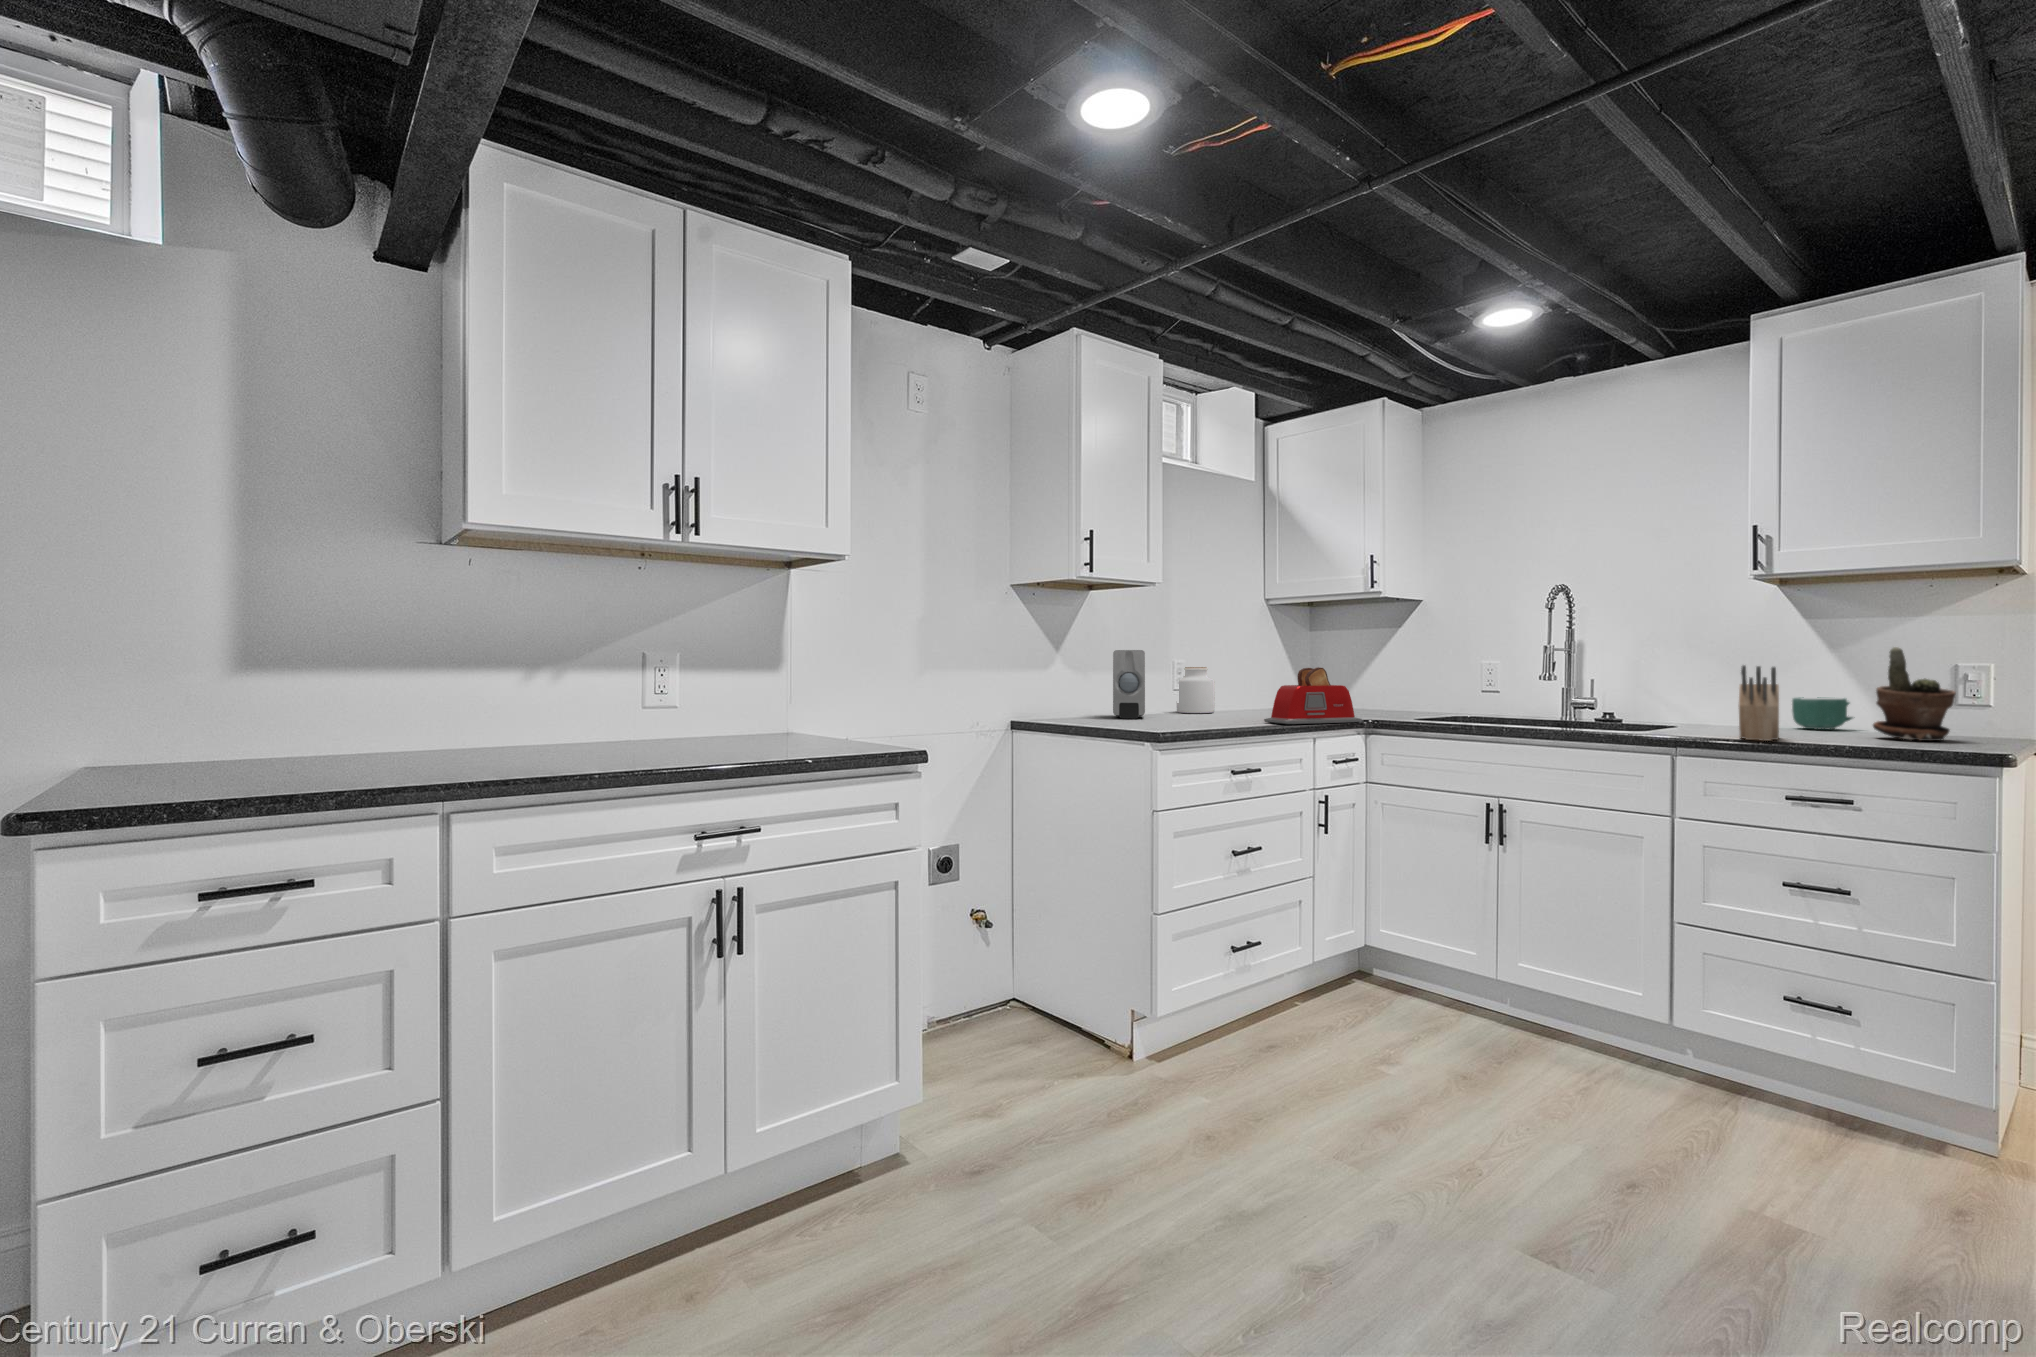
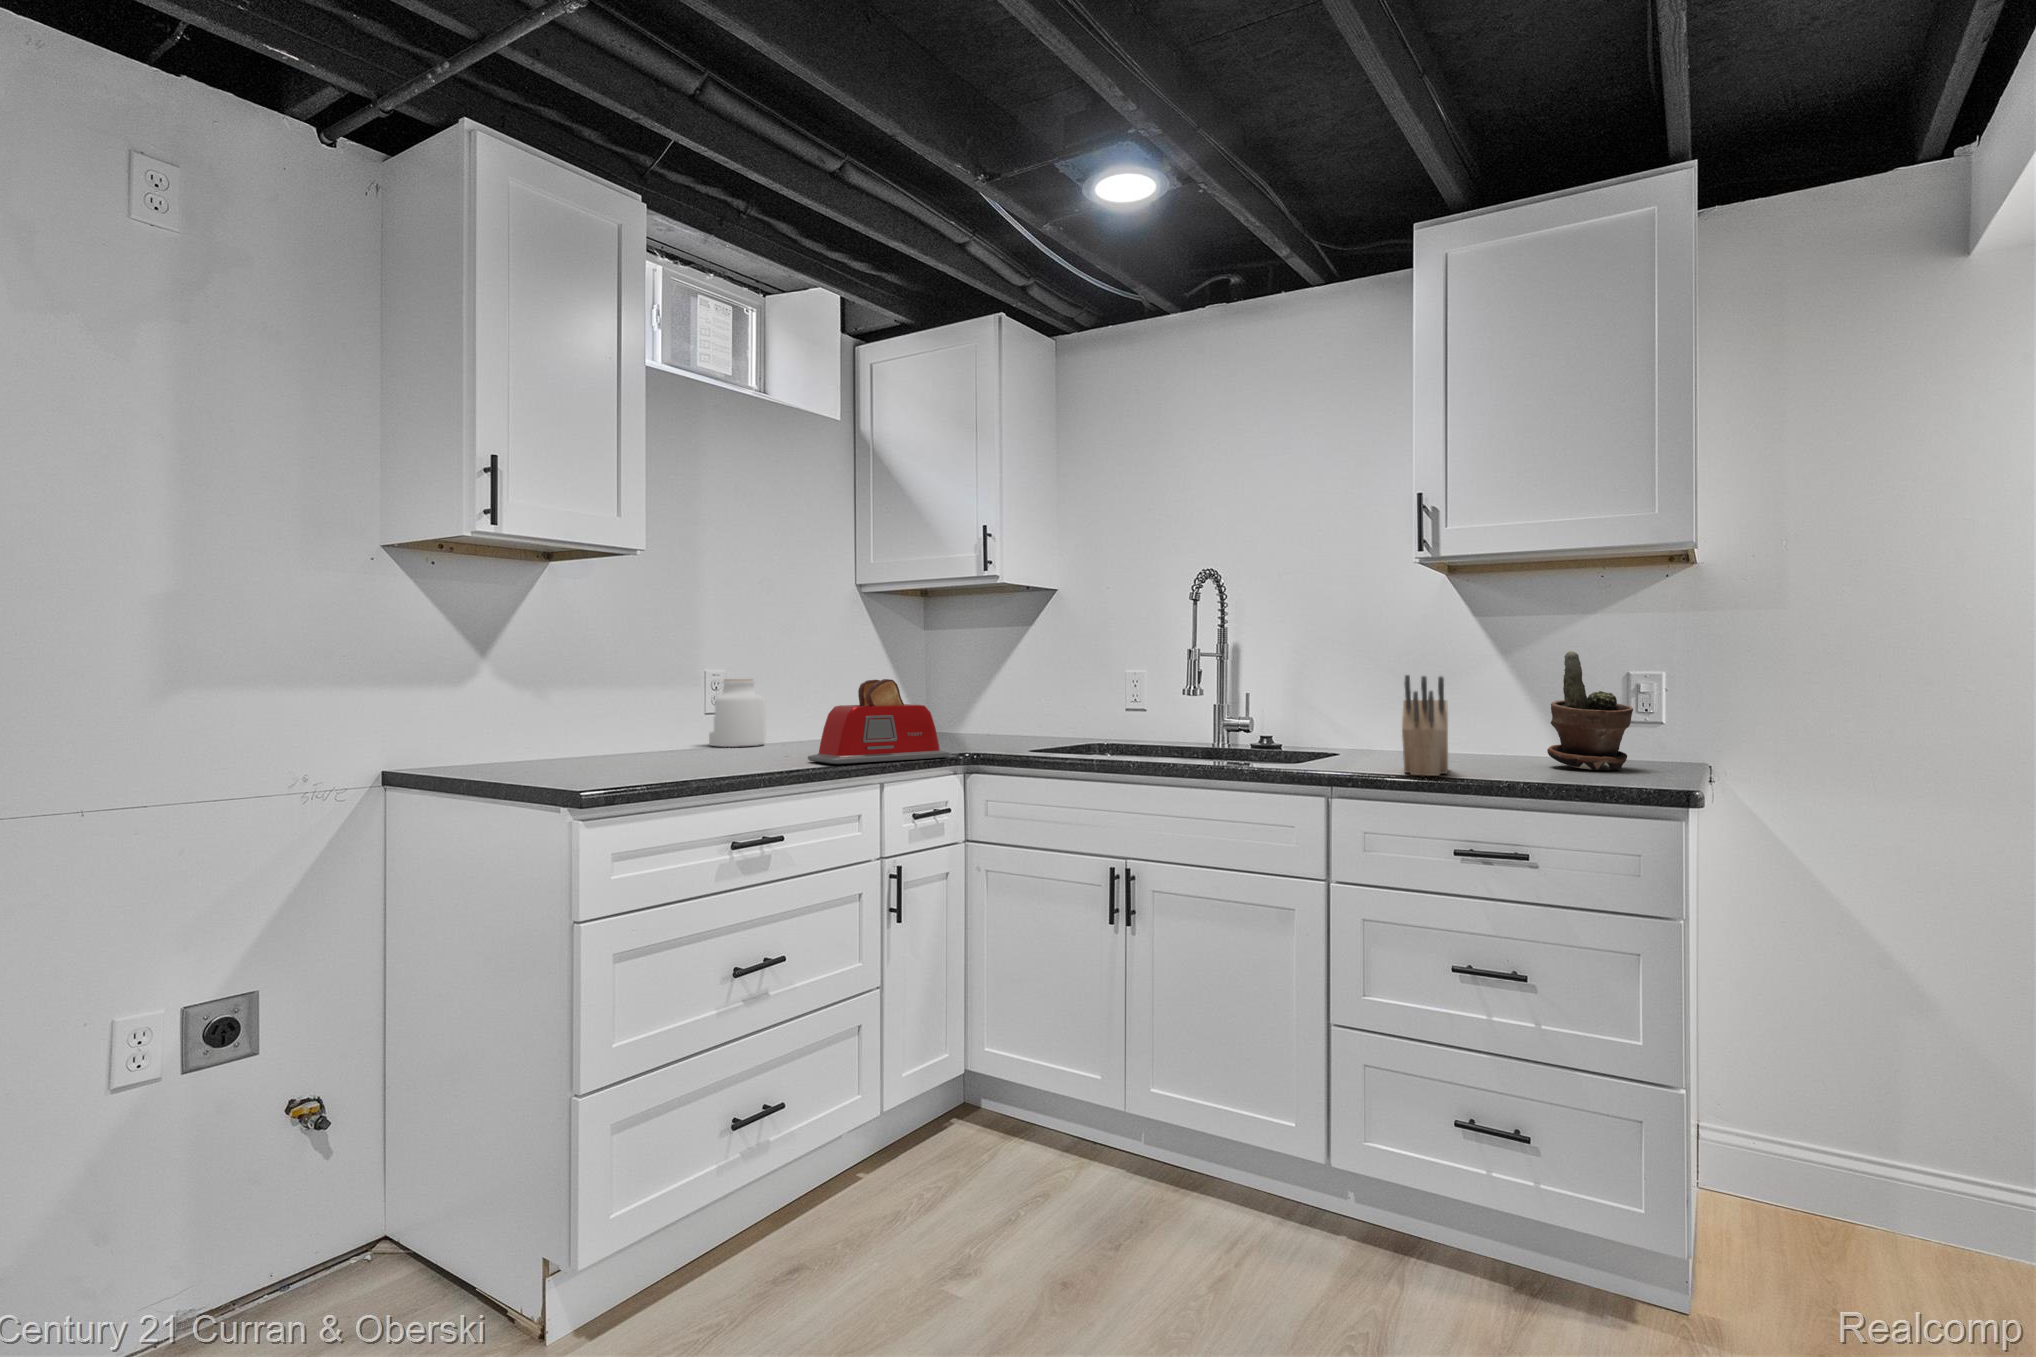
soap dispenser: present [1113,650,1145,719] -> none [584,653,646,759]
mug: present [1792,697,1852,730] -> none [1462,715,1532,755]

